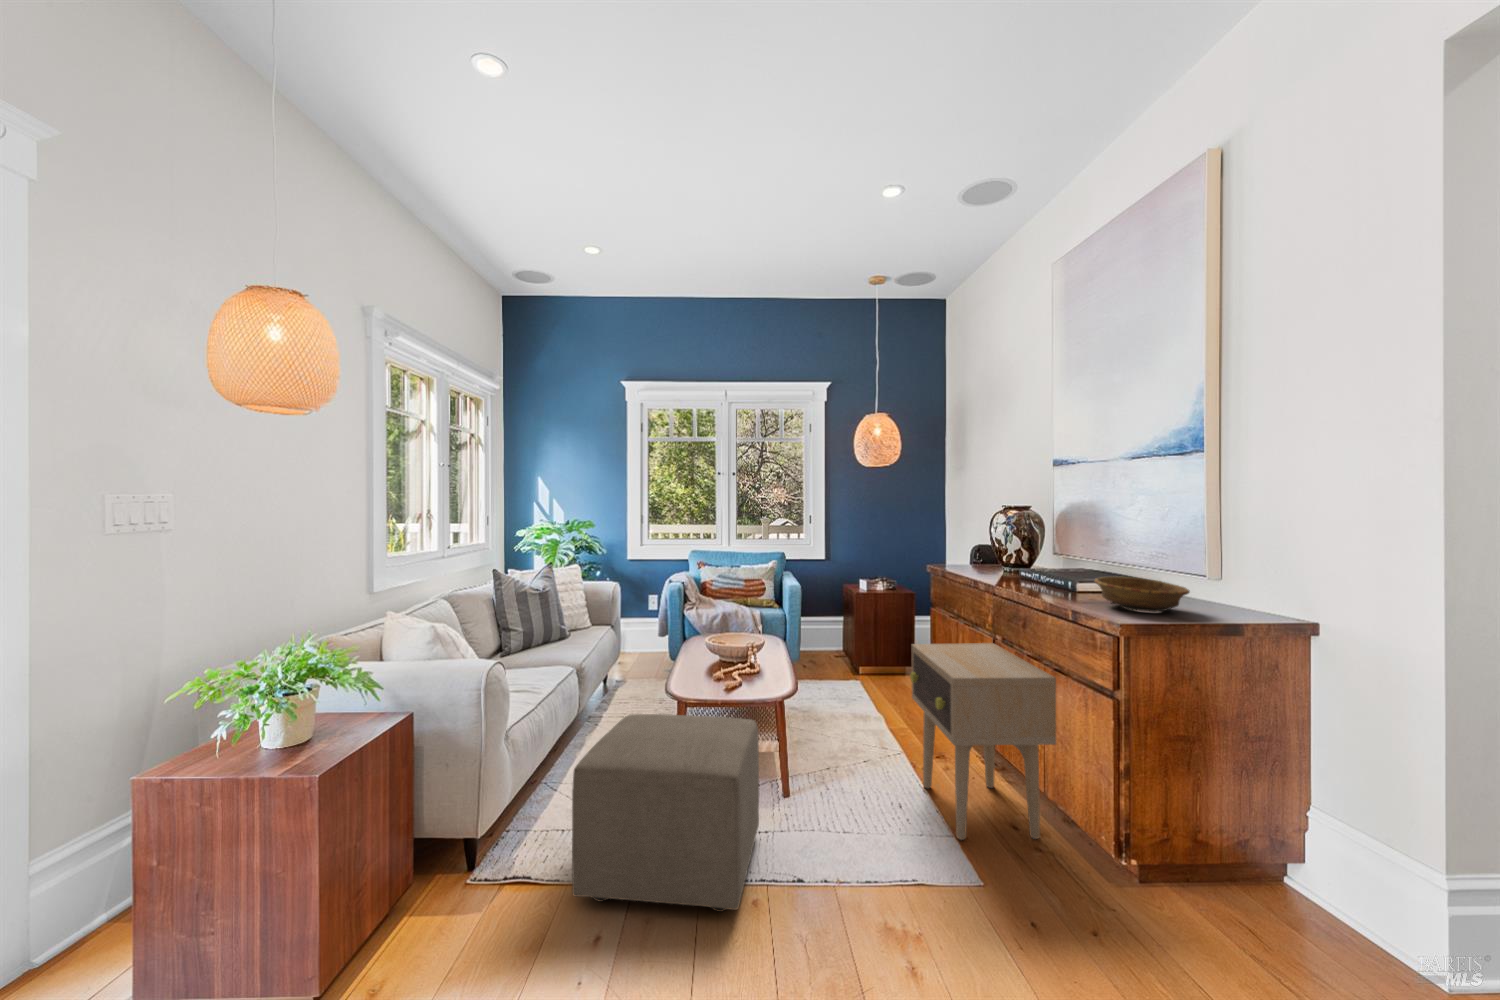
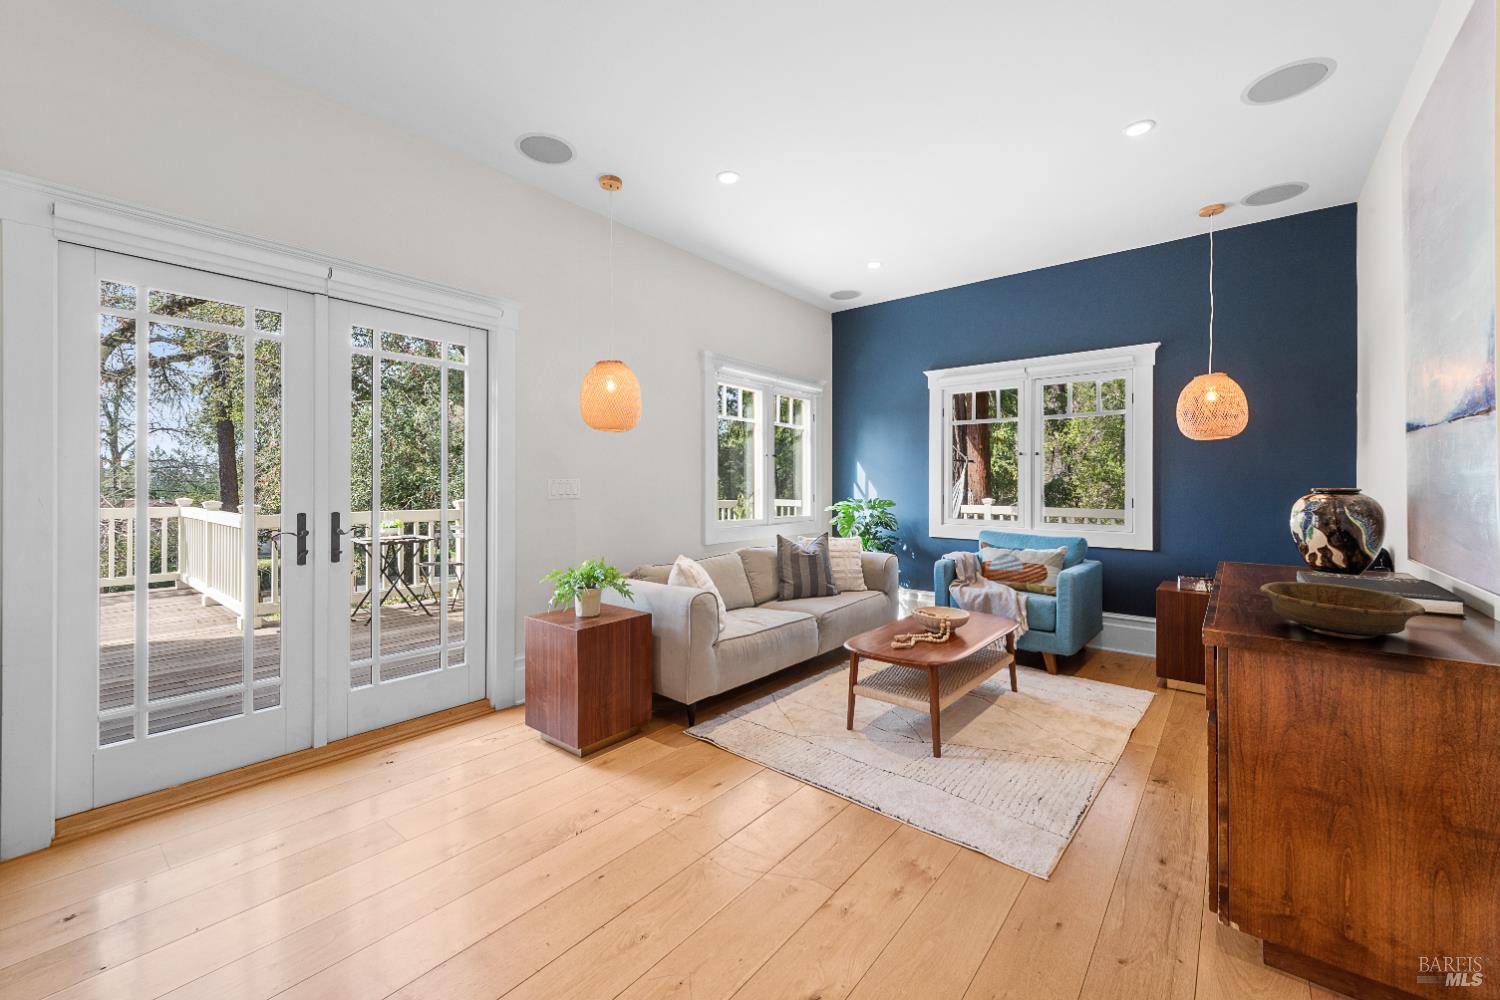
side table: present [910,643,1056,840] -> none [1055,641,1209,895]
ottoman: present [572,714,759,912] -> none [707,652,878,815]

